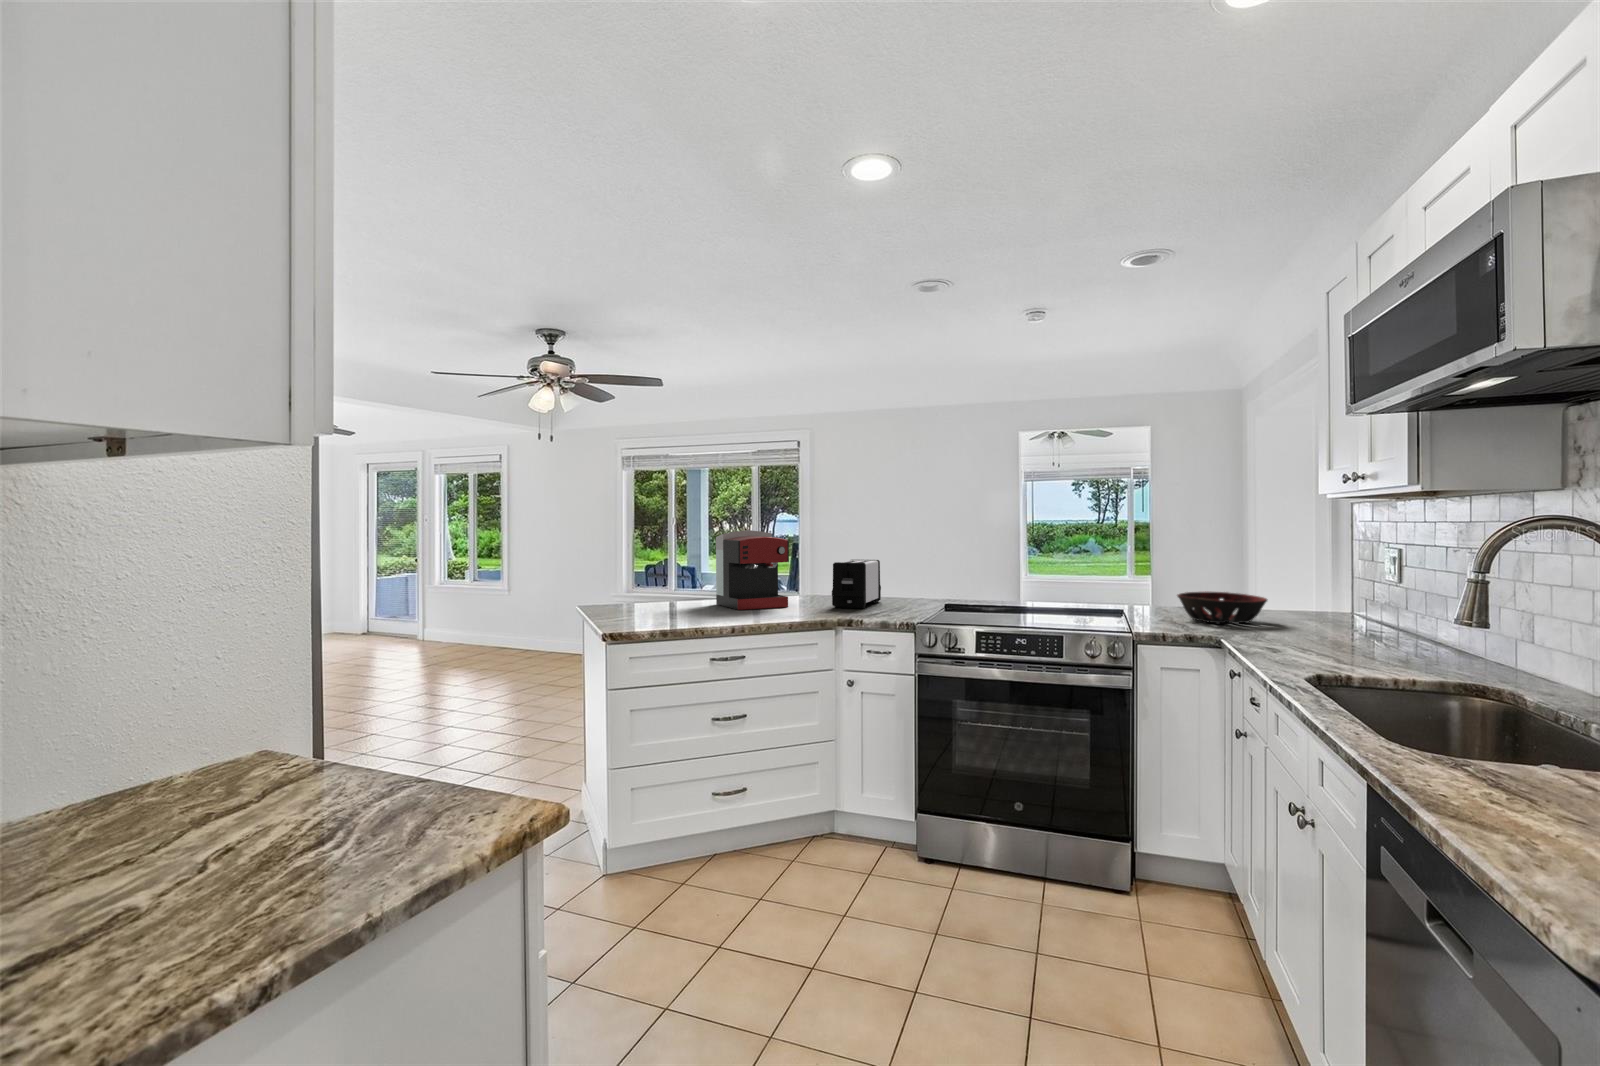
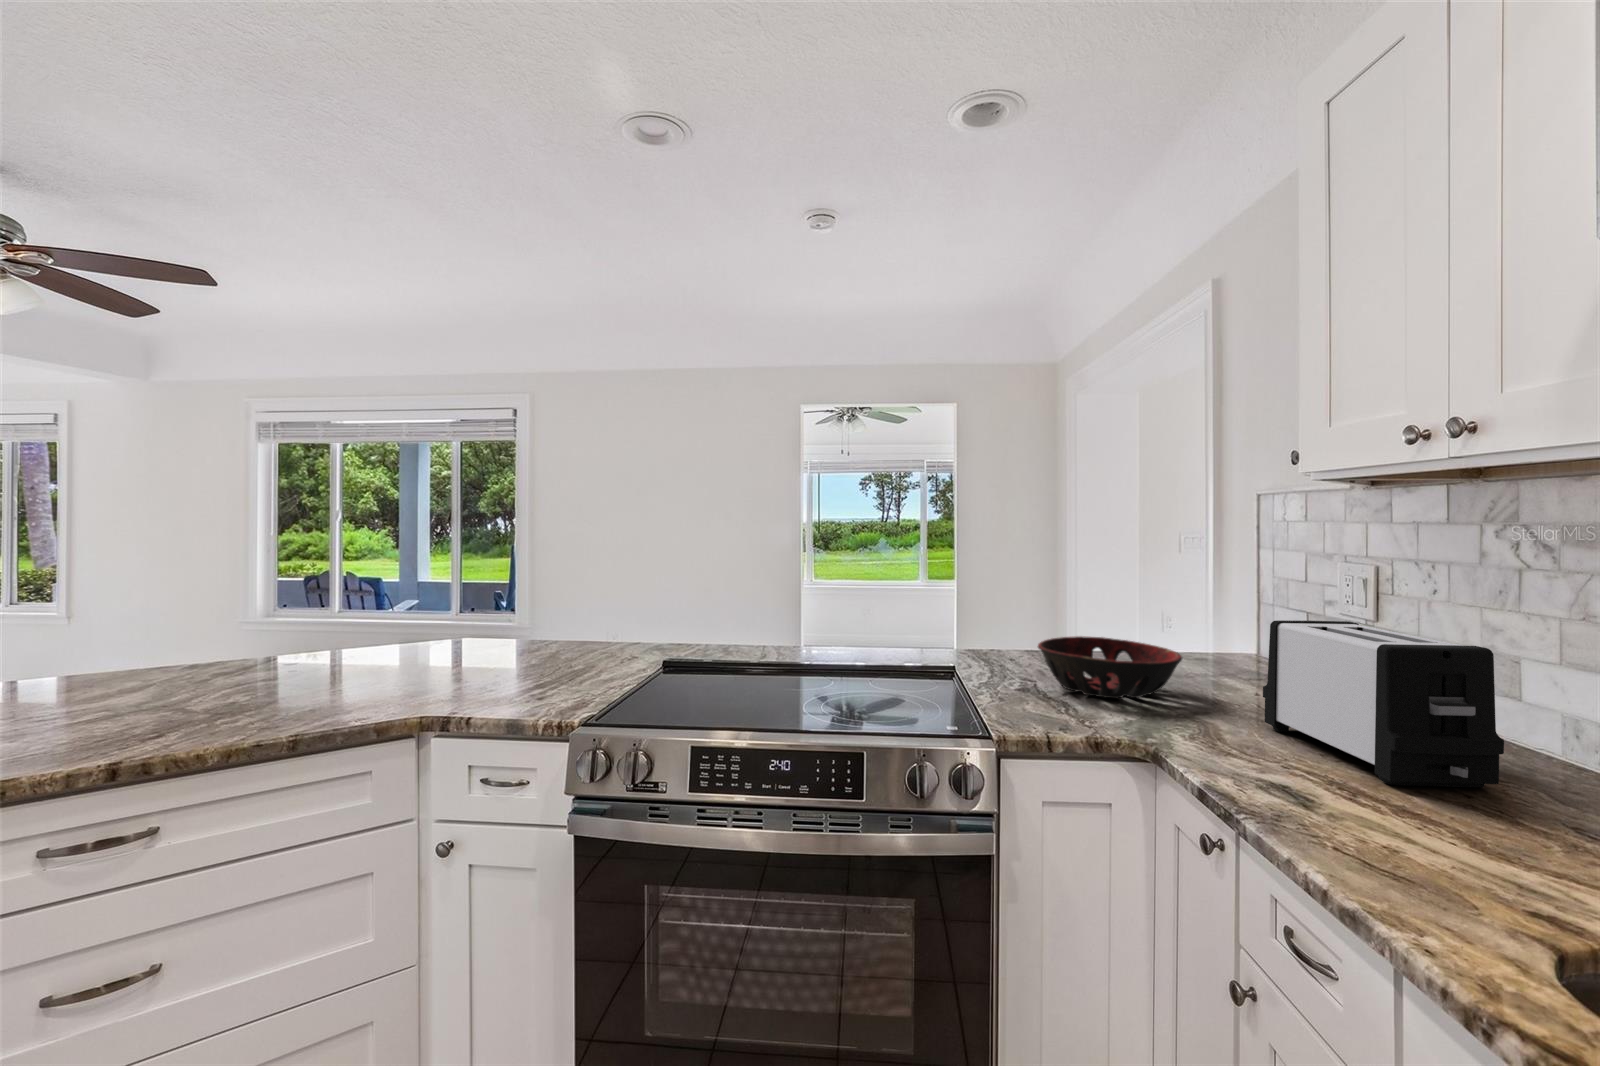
coffee maker: present [716,530,789,610] -> none [210,530,358,695]
toaster: present [832,560,881,608] -> present [1263,620,1504,787]

